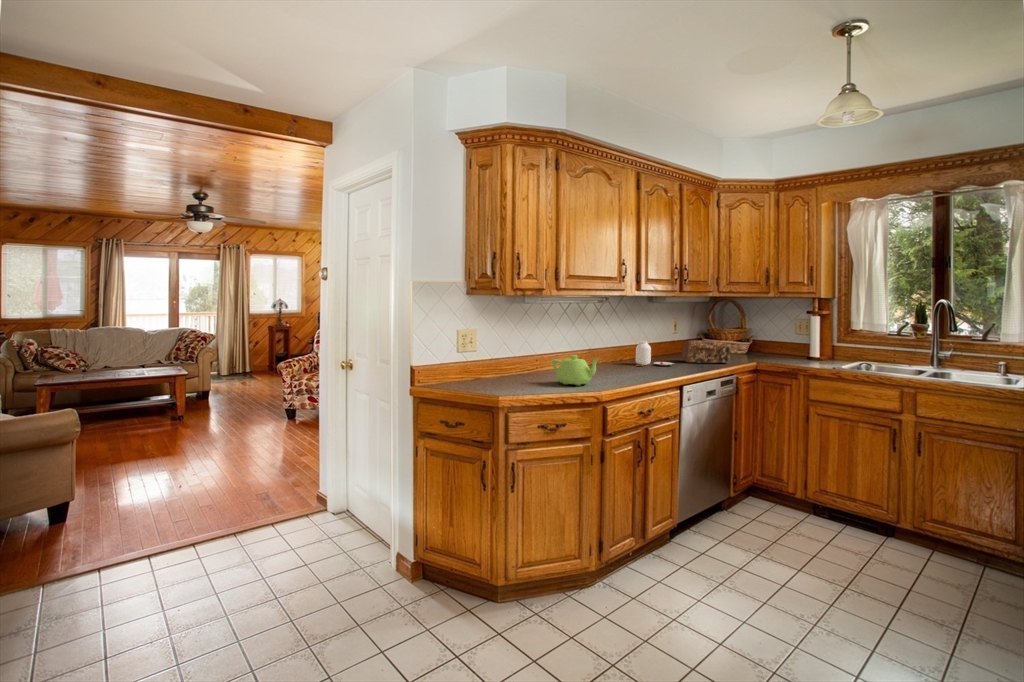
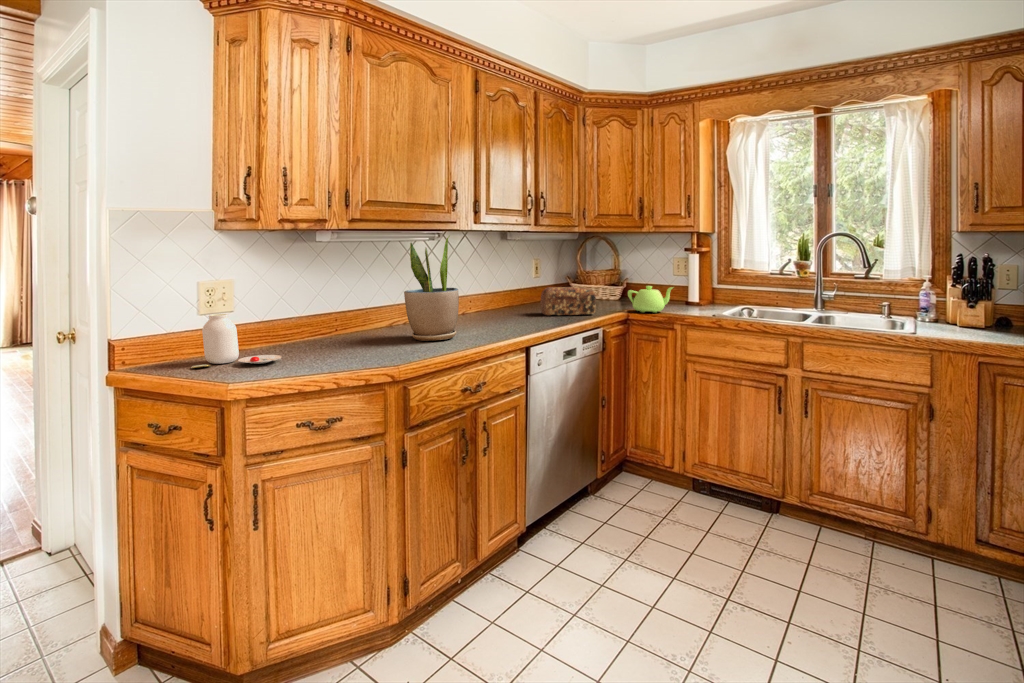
potted plant: none [593,303,632,377] -> present [404,237,459,341]
jar: present [636,341,673,366] -> present [191,314,281,368]
teapot: present [552,355,599,386] -> present [628,286,673,313]

